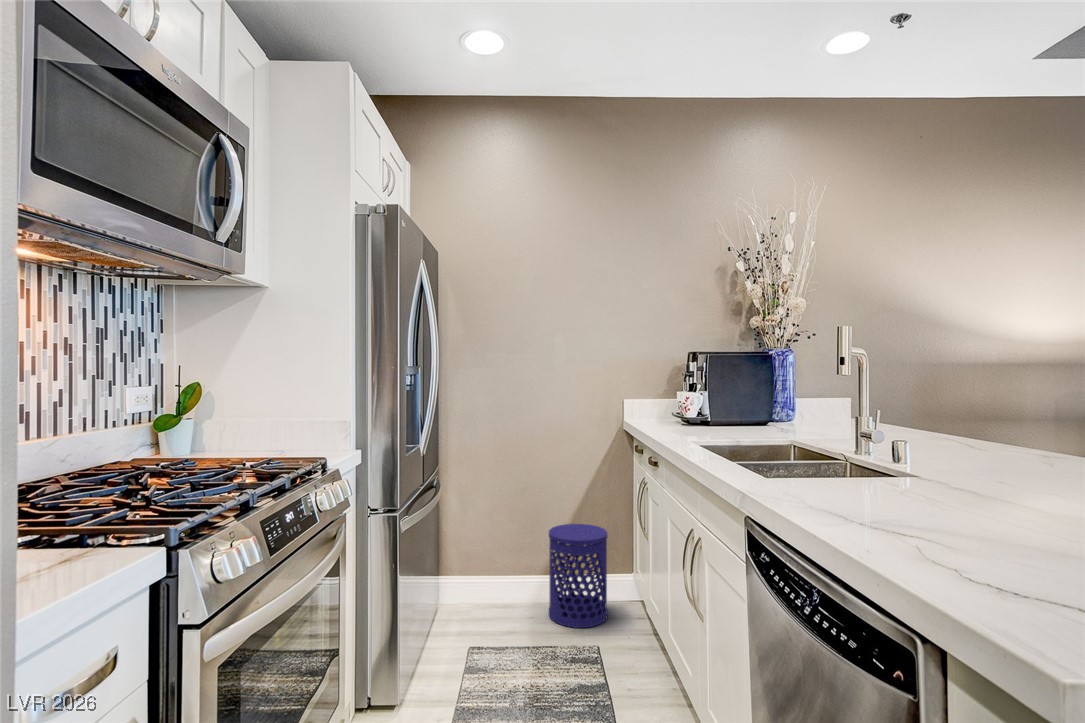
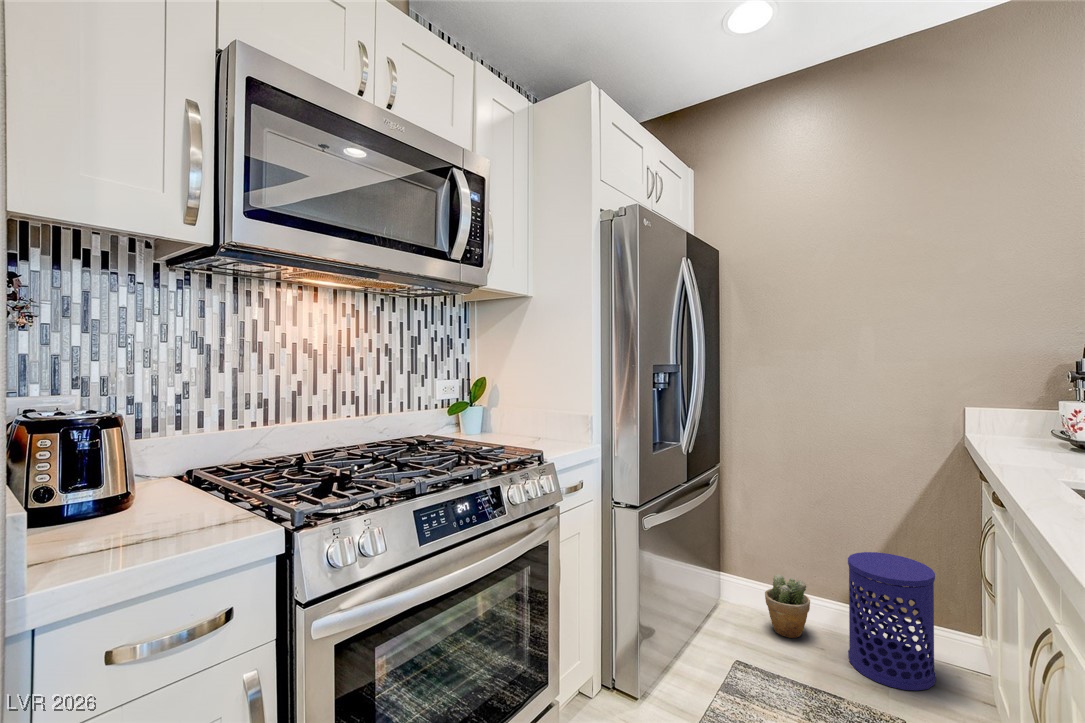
potted plant: none [480,561,517,615] -> present [765,575,810,638]

